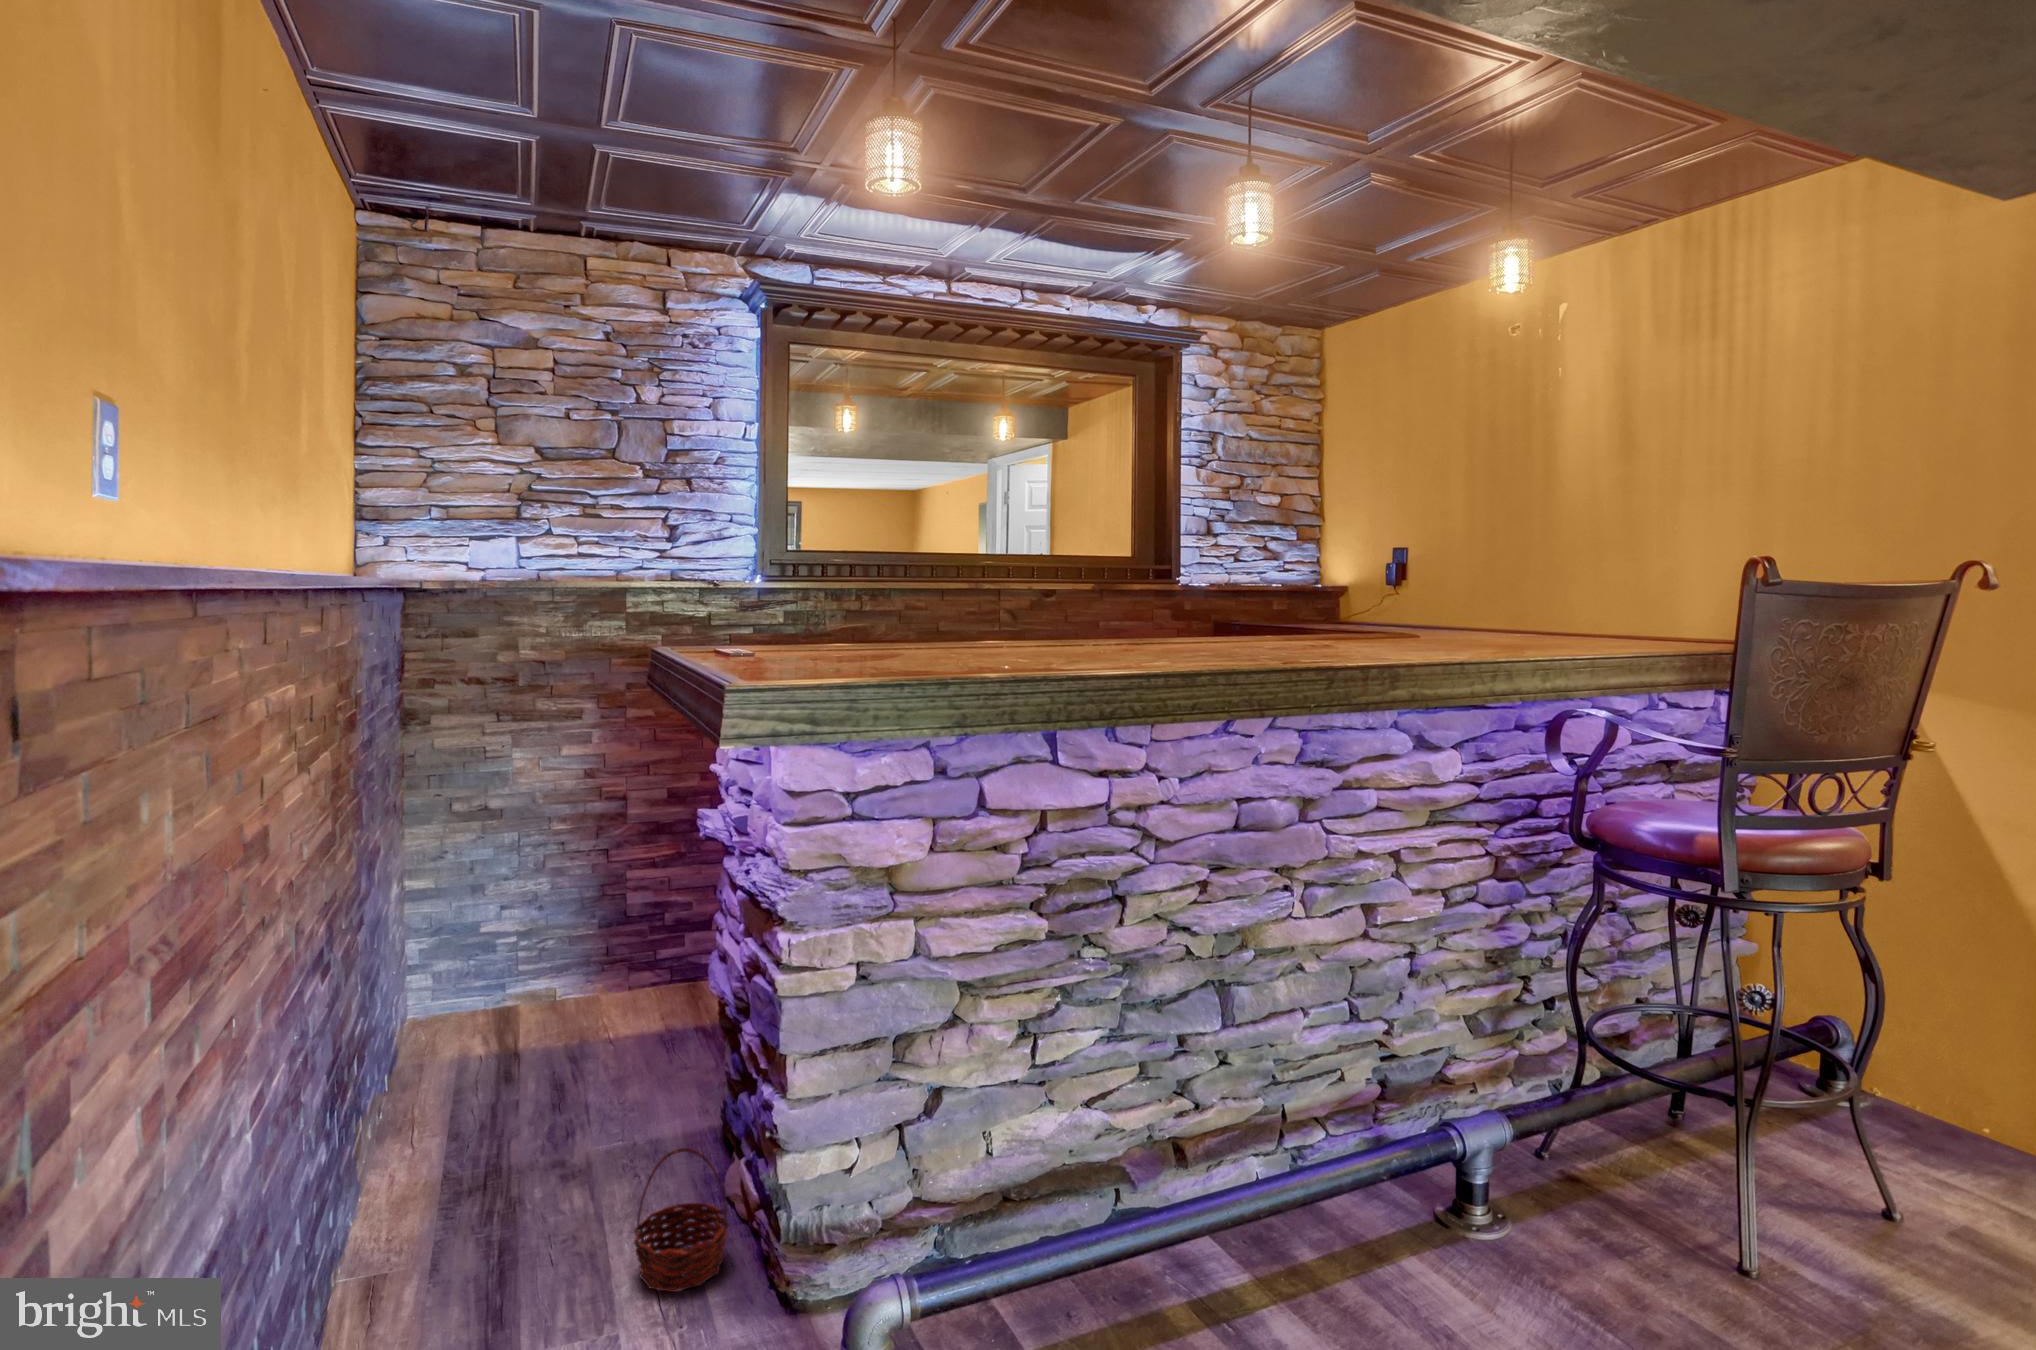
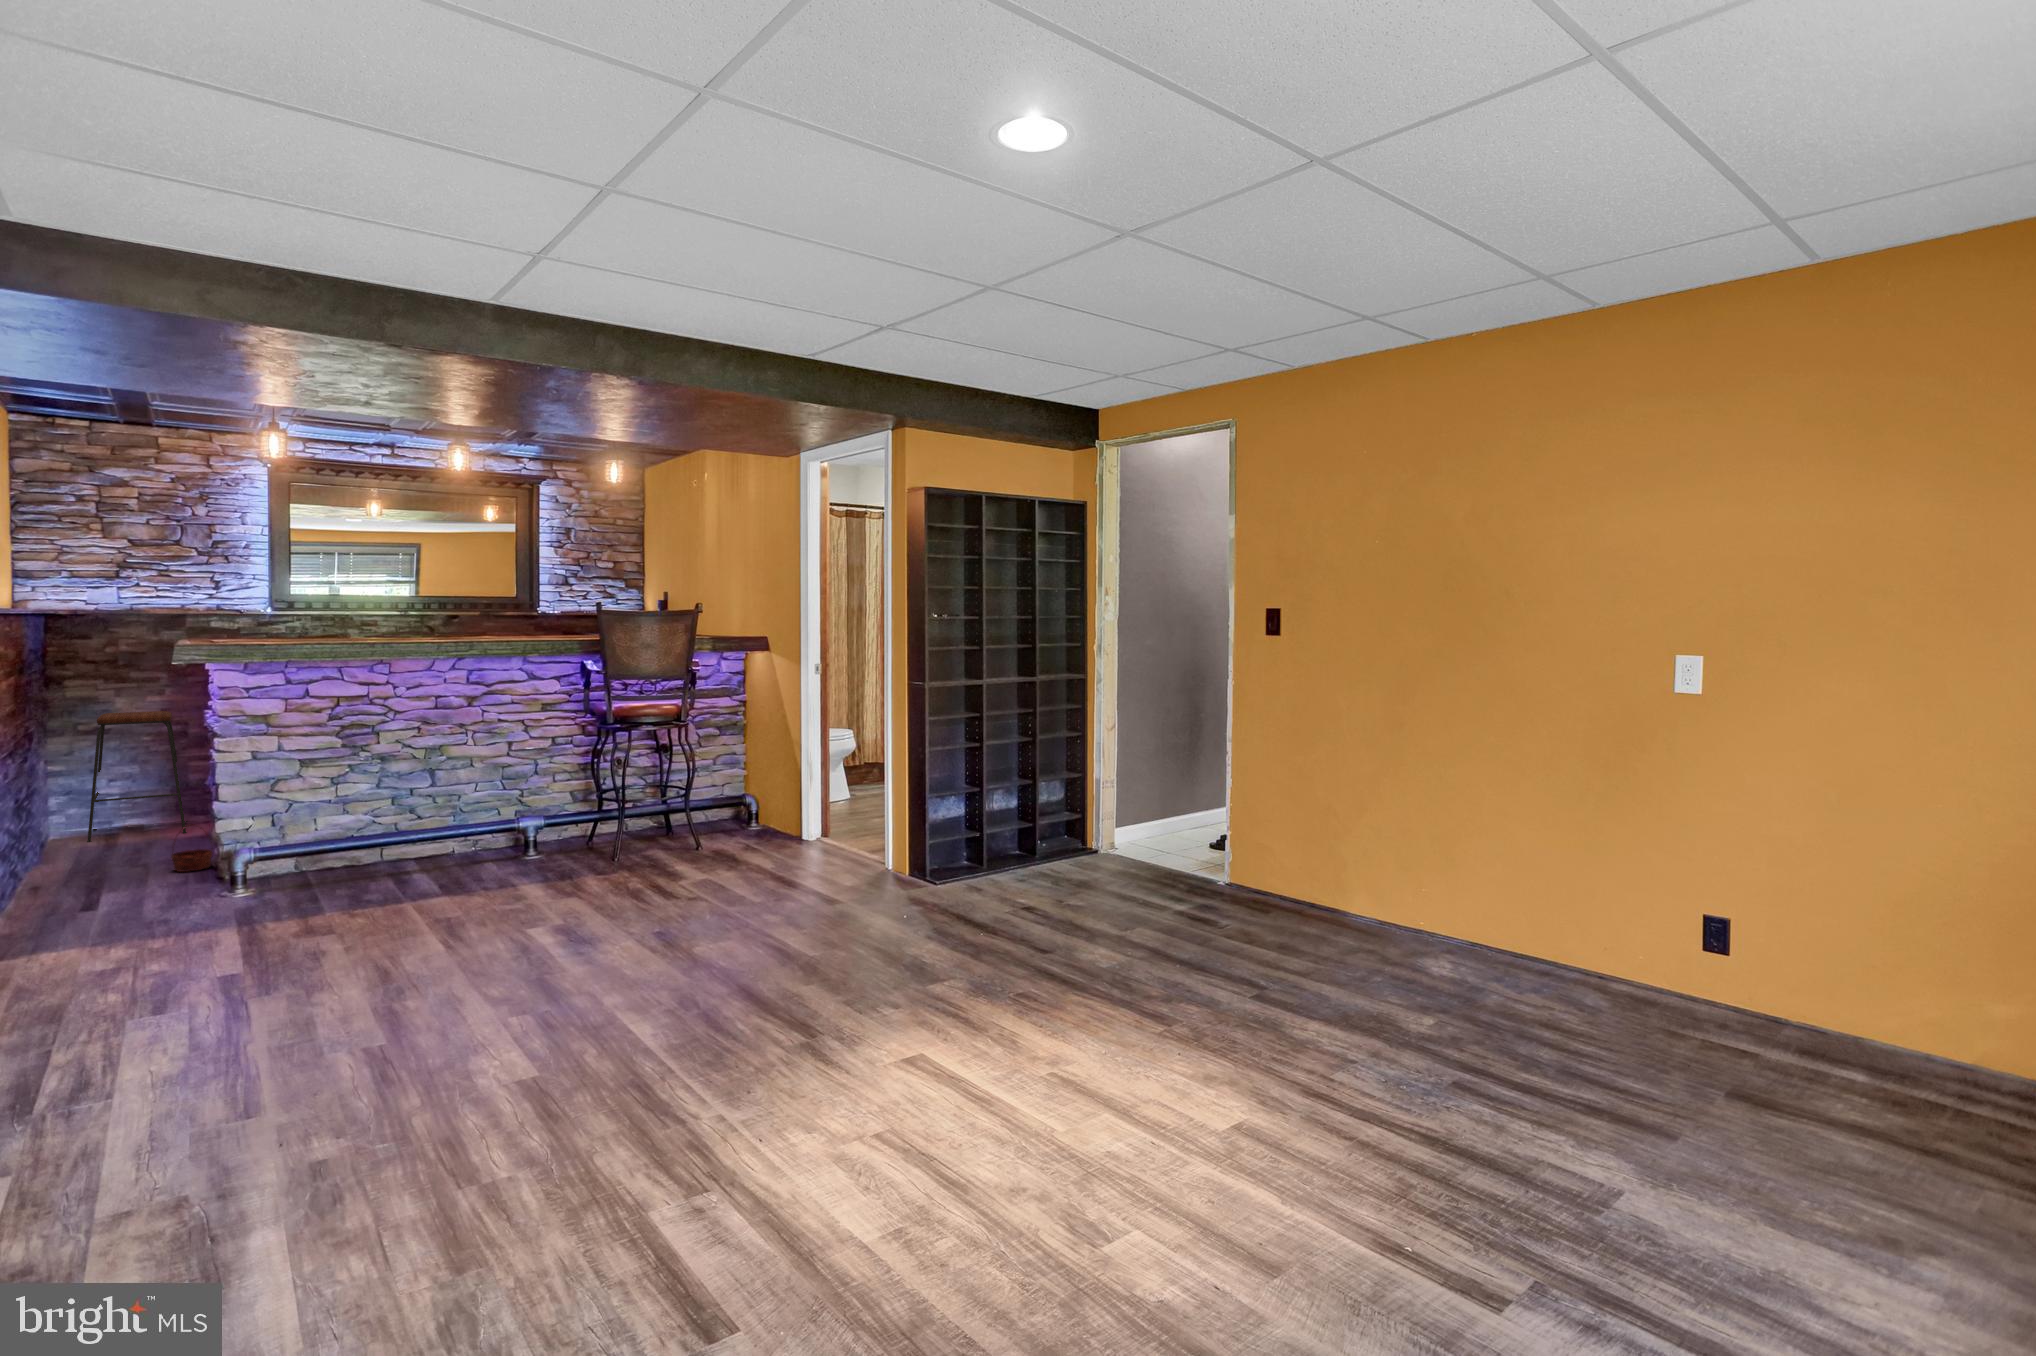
bar stool: none [462,779,632,1061] -> present [87,711,187,842]

